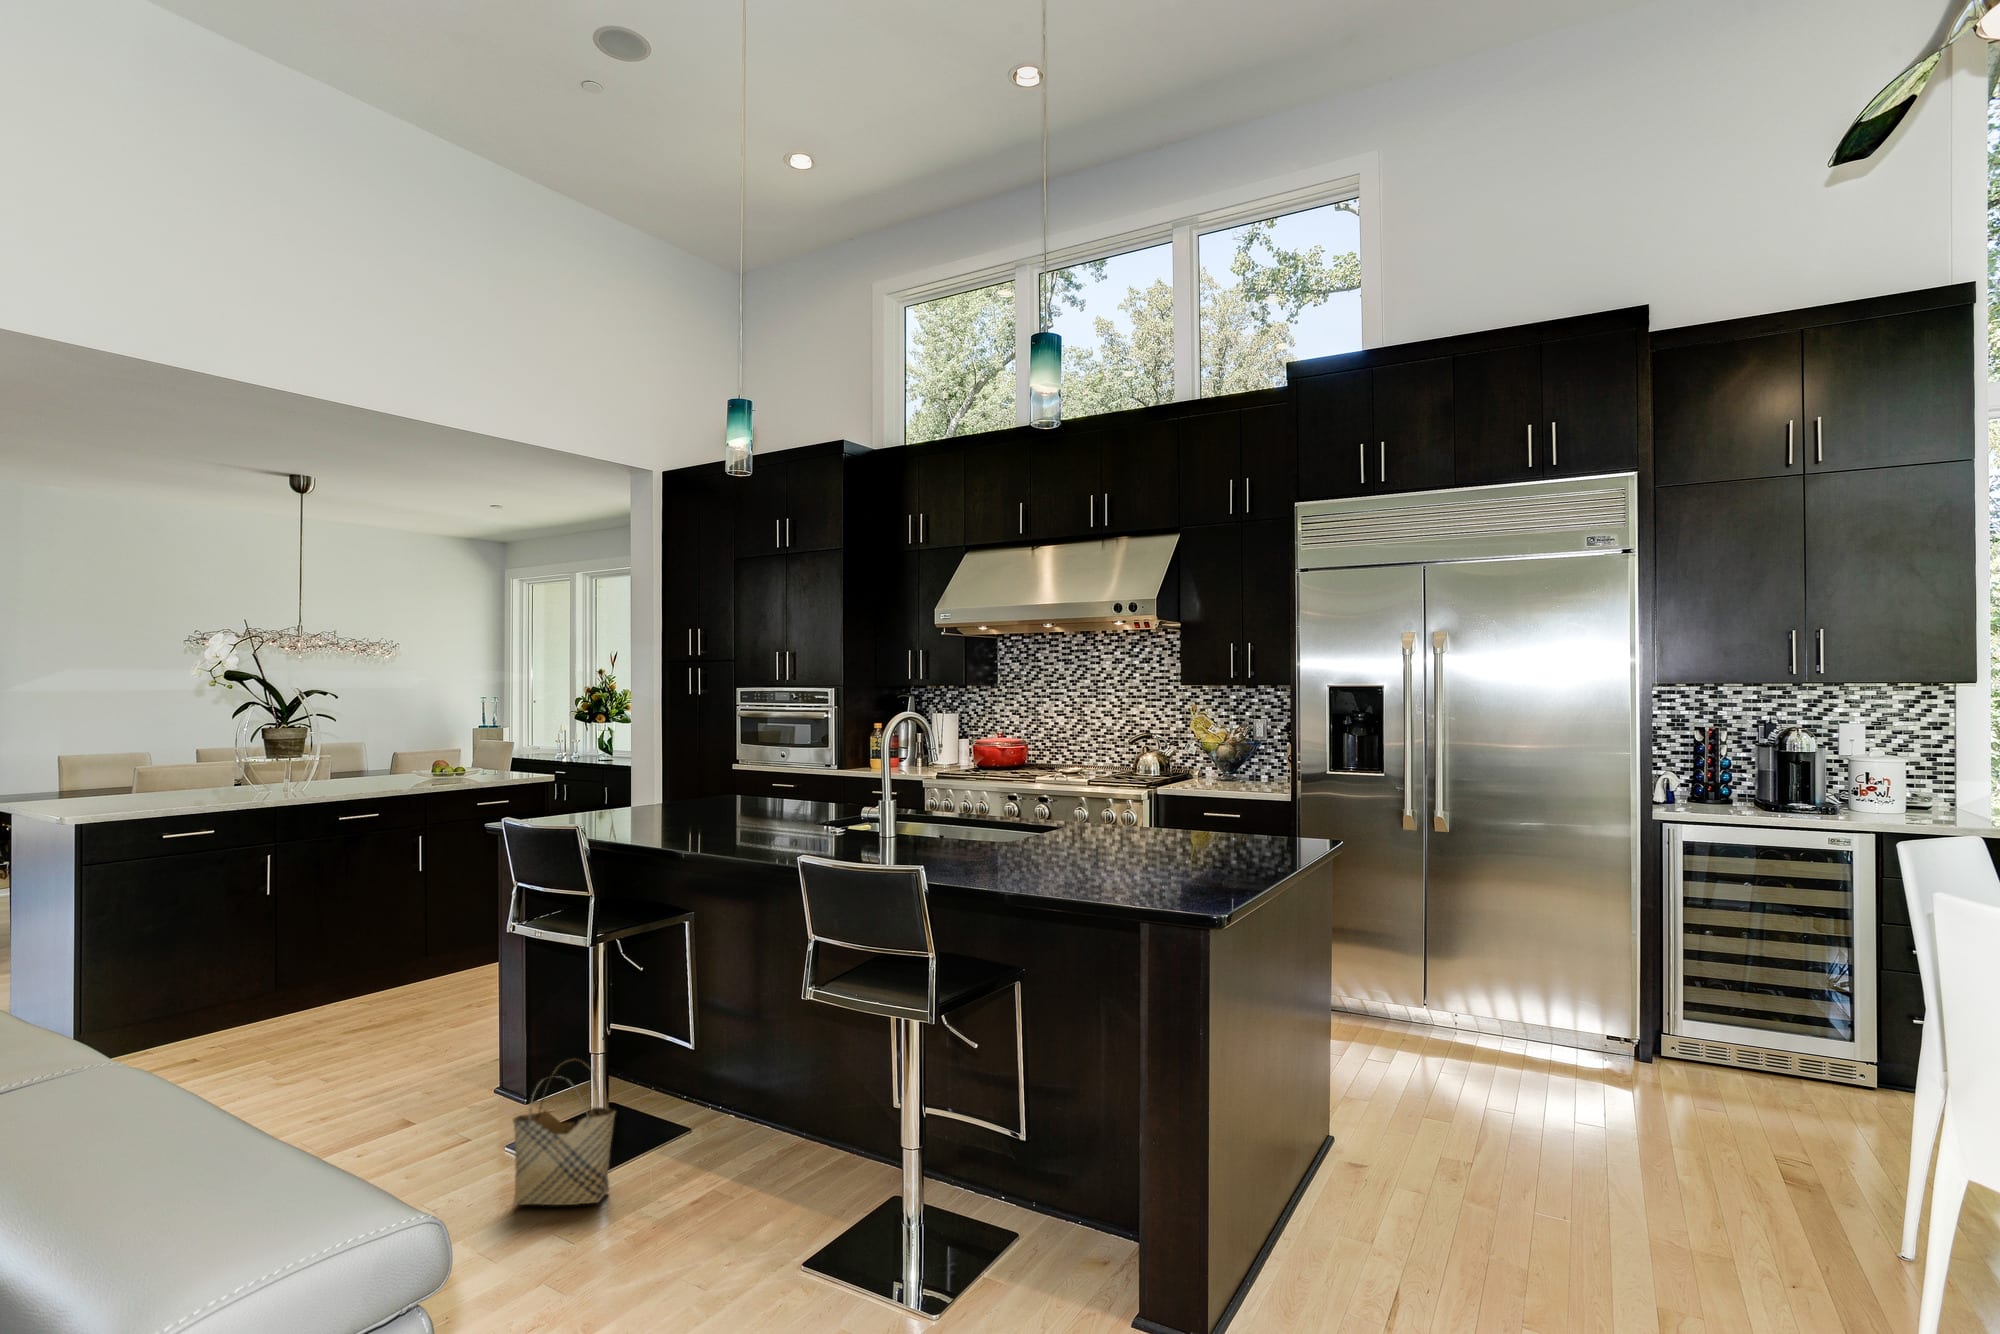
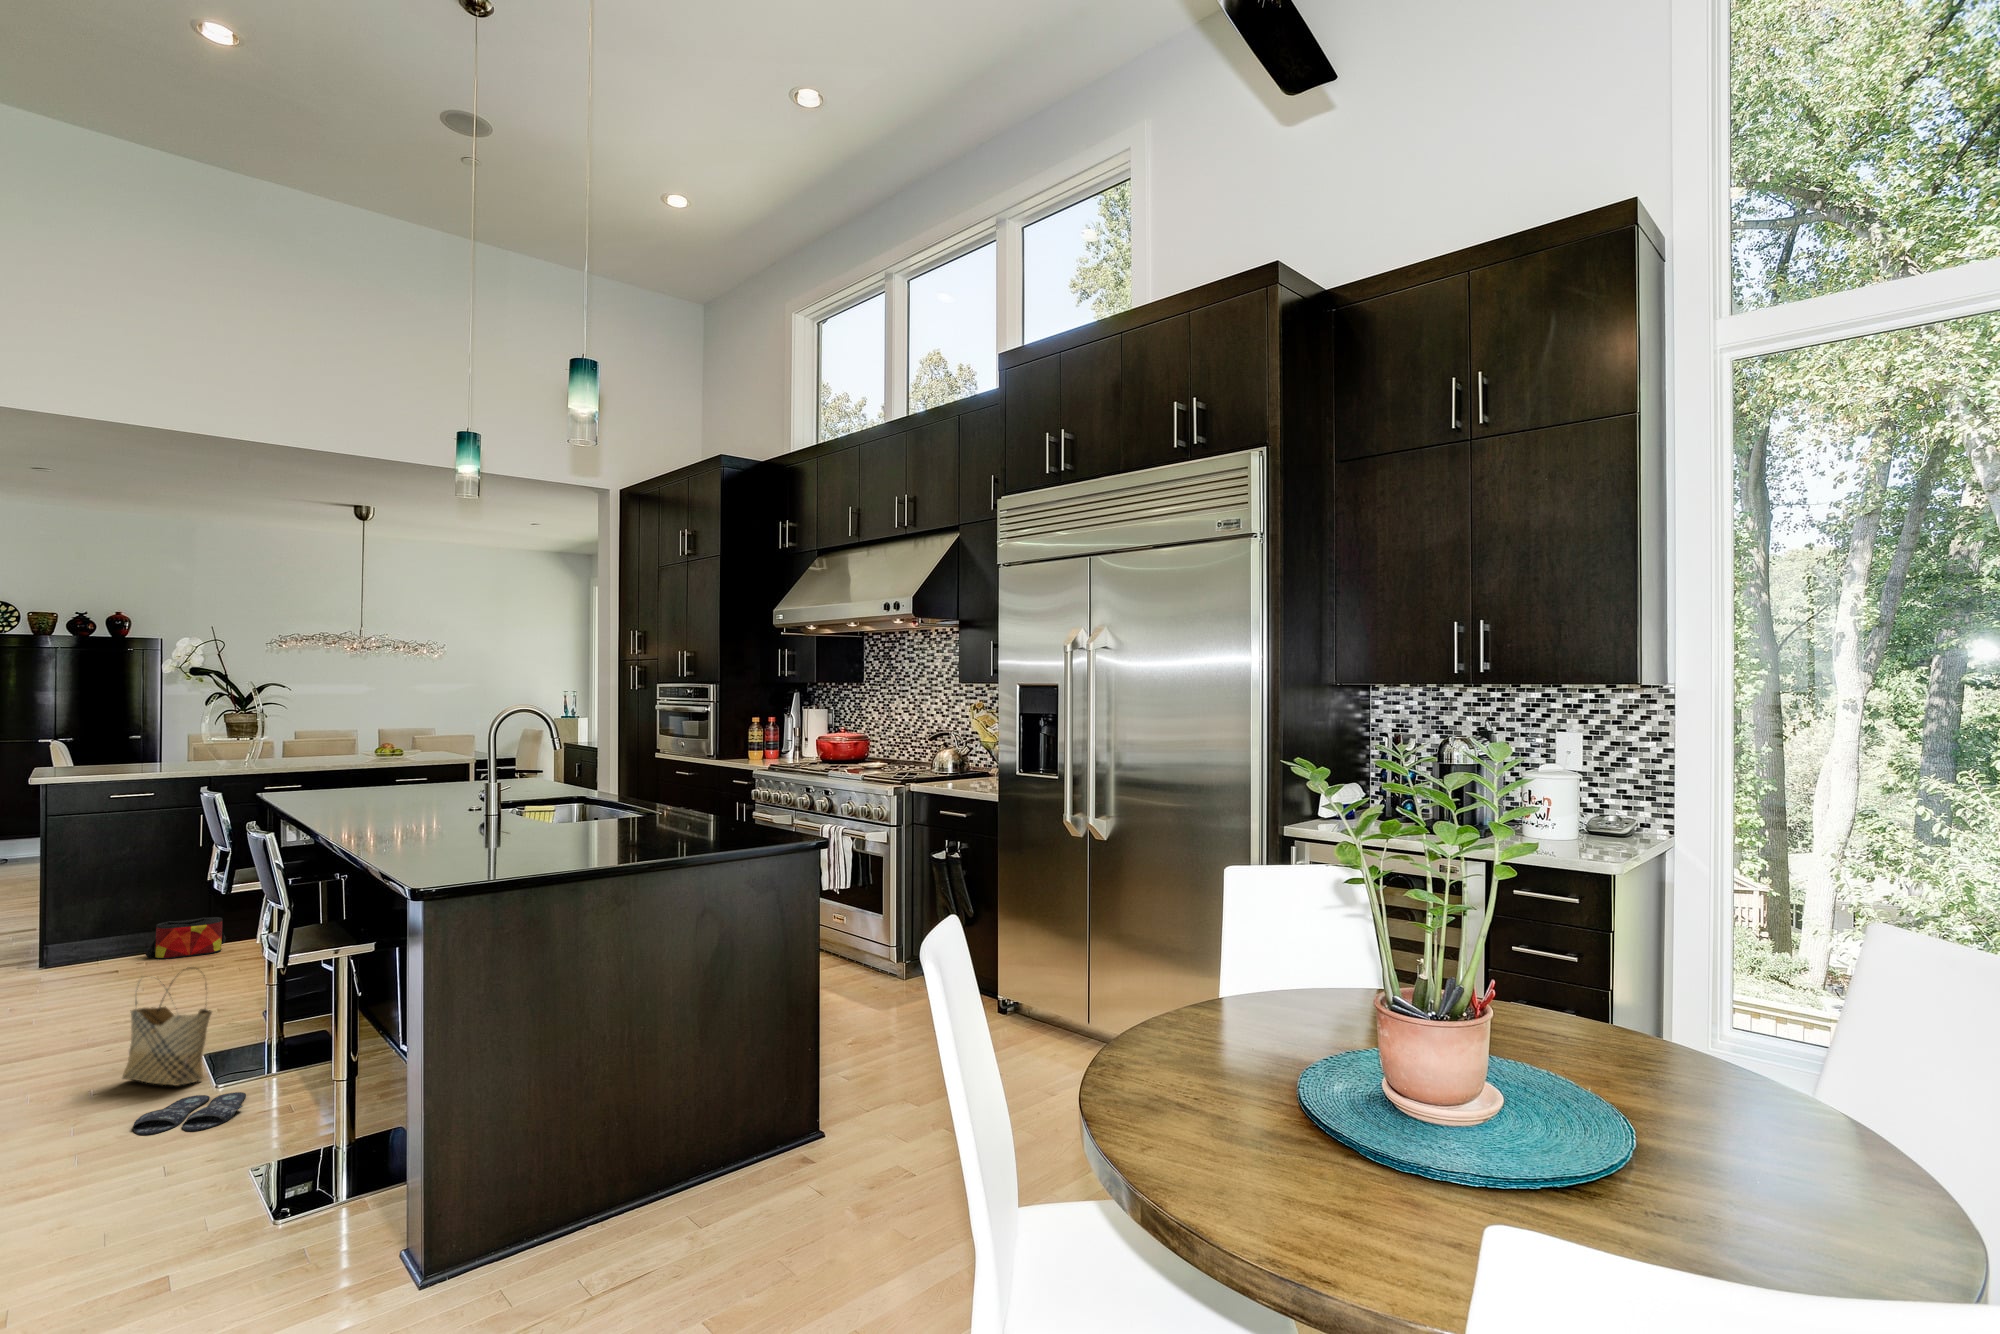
bag: none [243,994,331,1053] -> present [146,917,226,959]
slippers: none [622,1199,727,1268] -> present [133,1092,246,1135]

